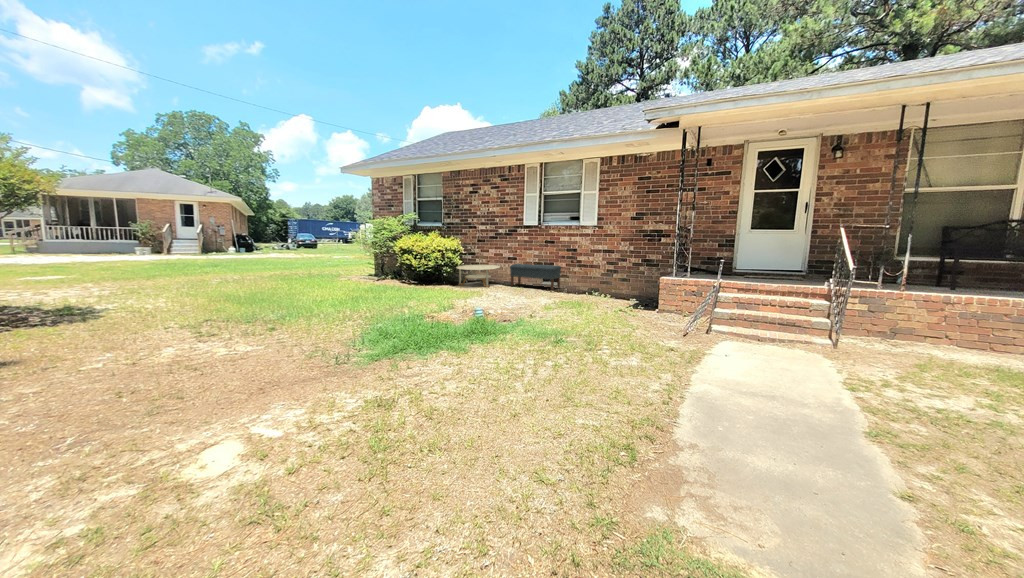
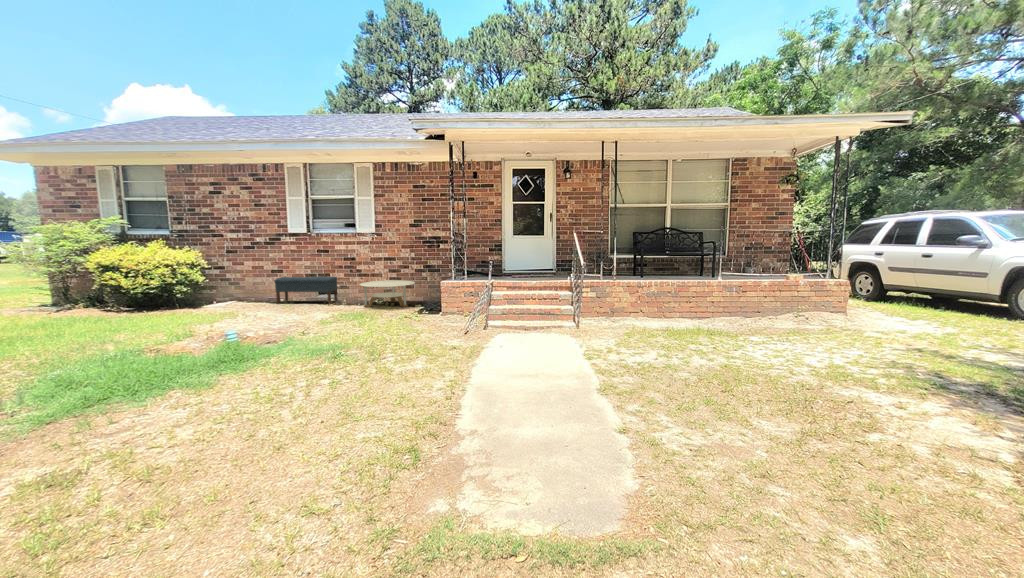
round table: present [456,265,500,287] -> present [360,280,415,307]

